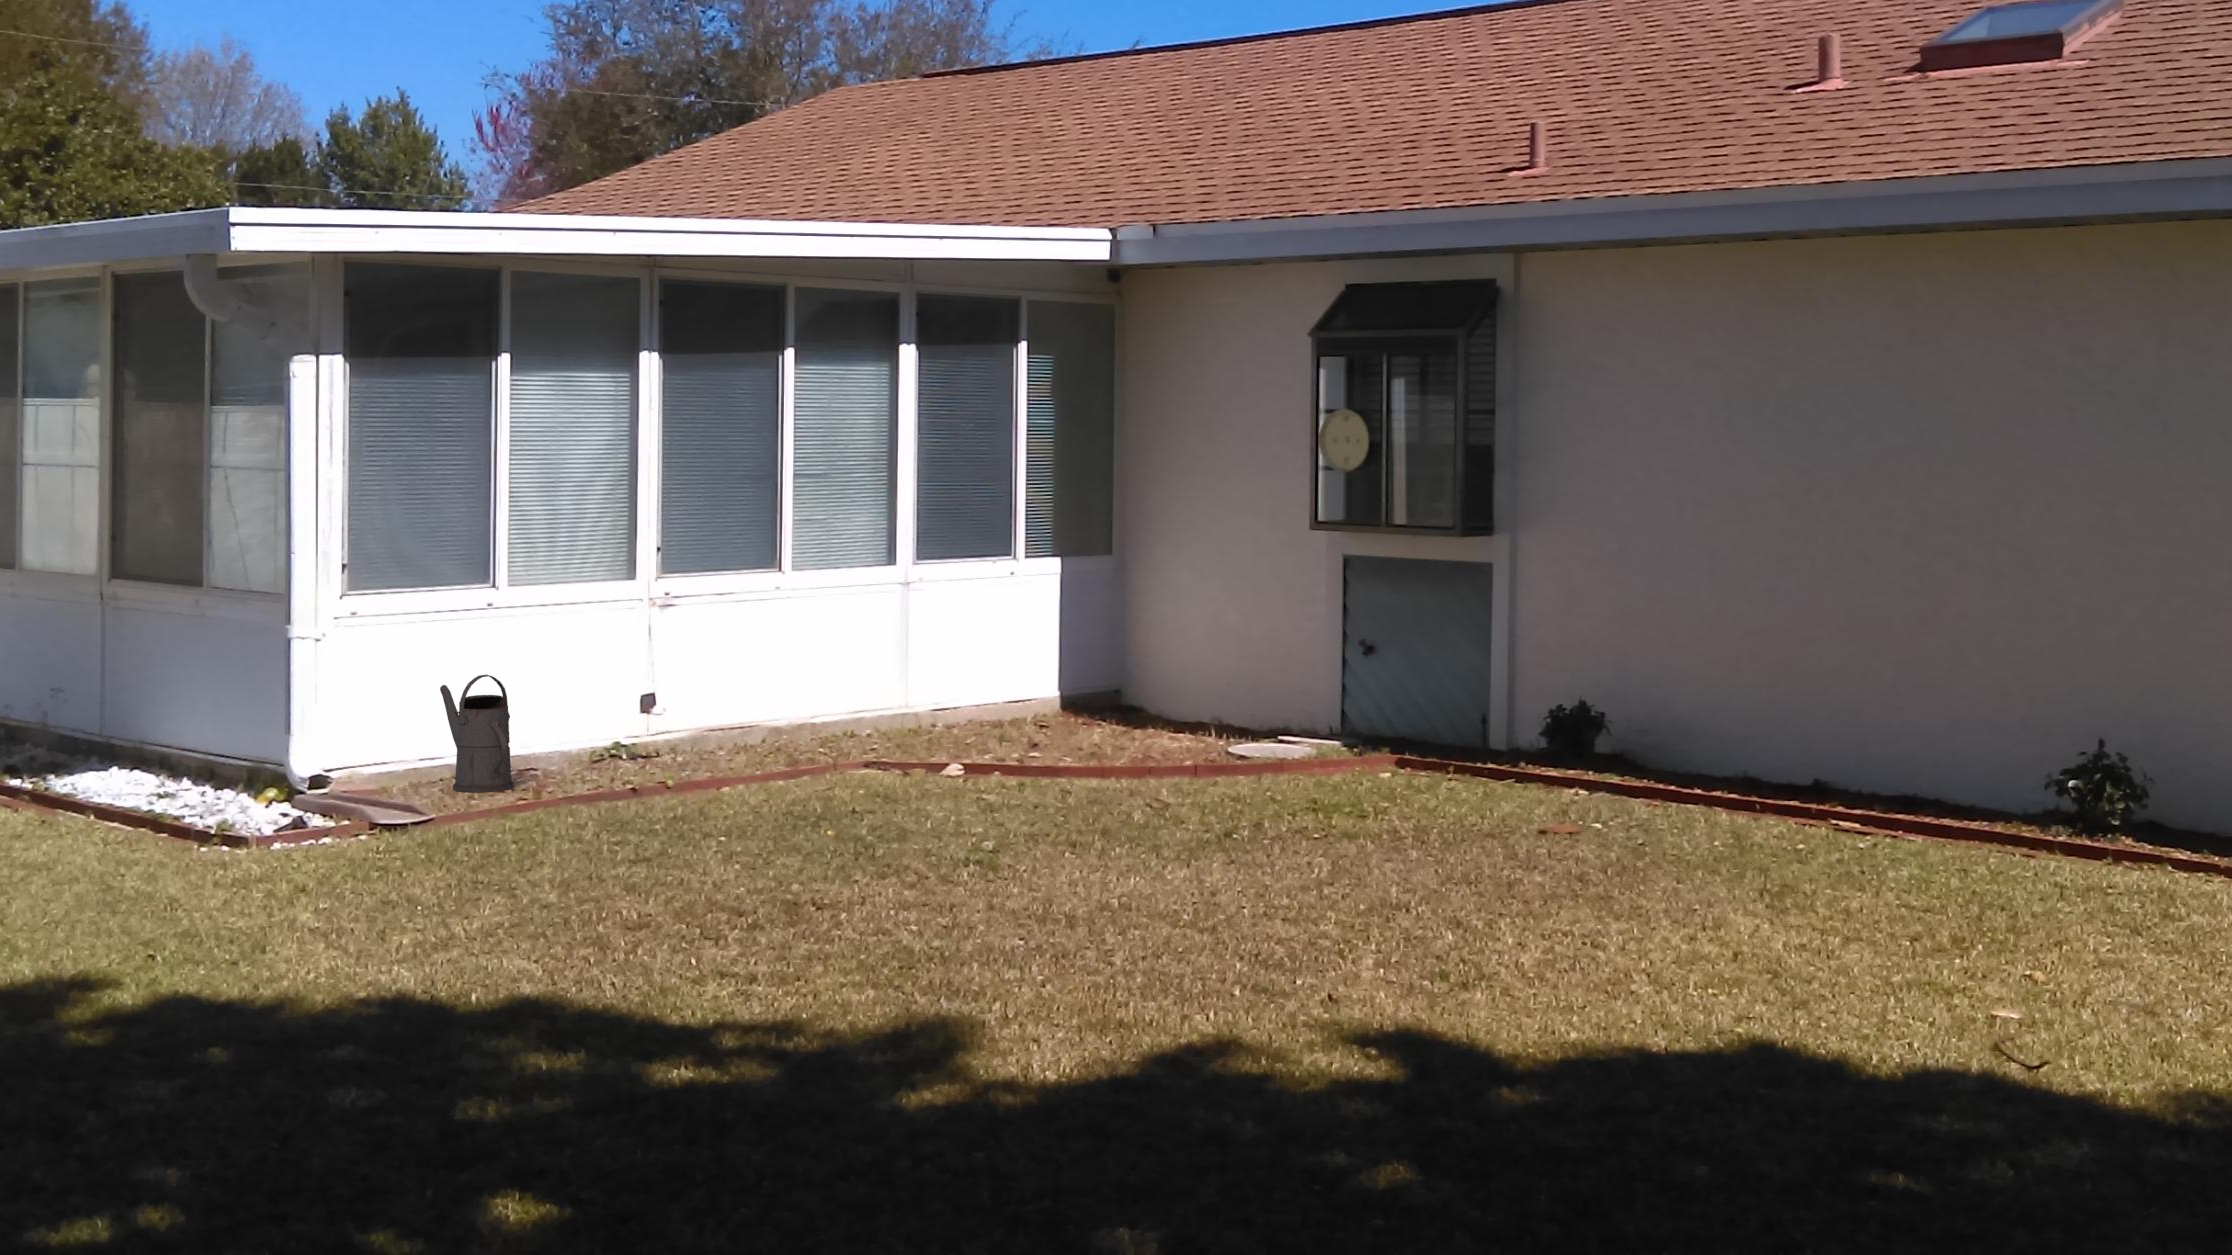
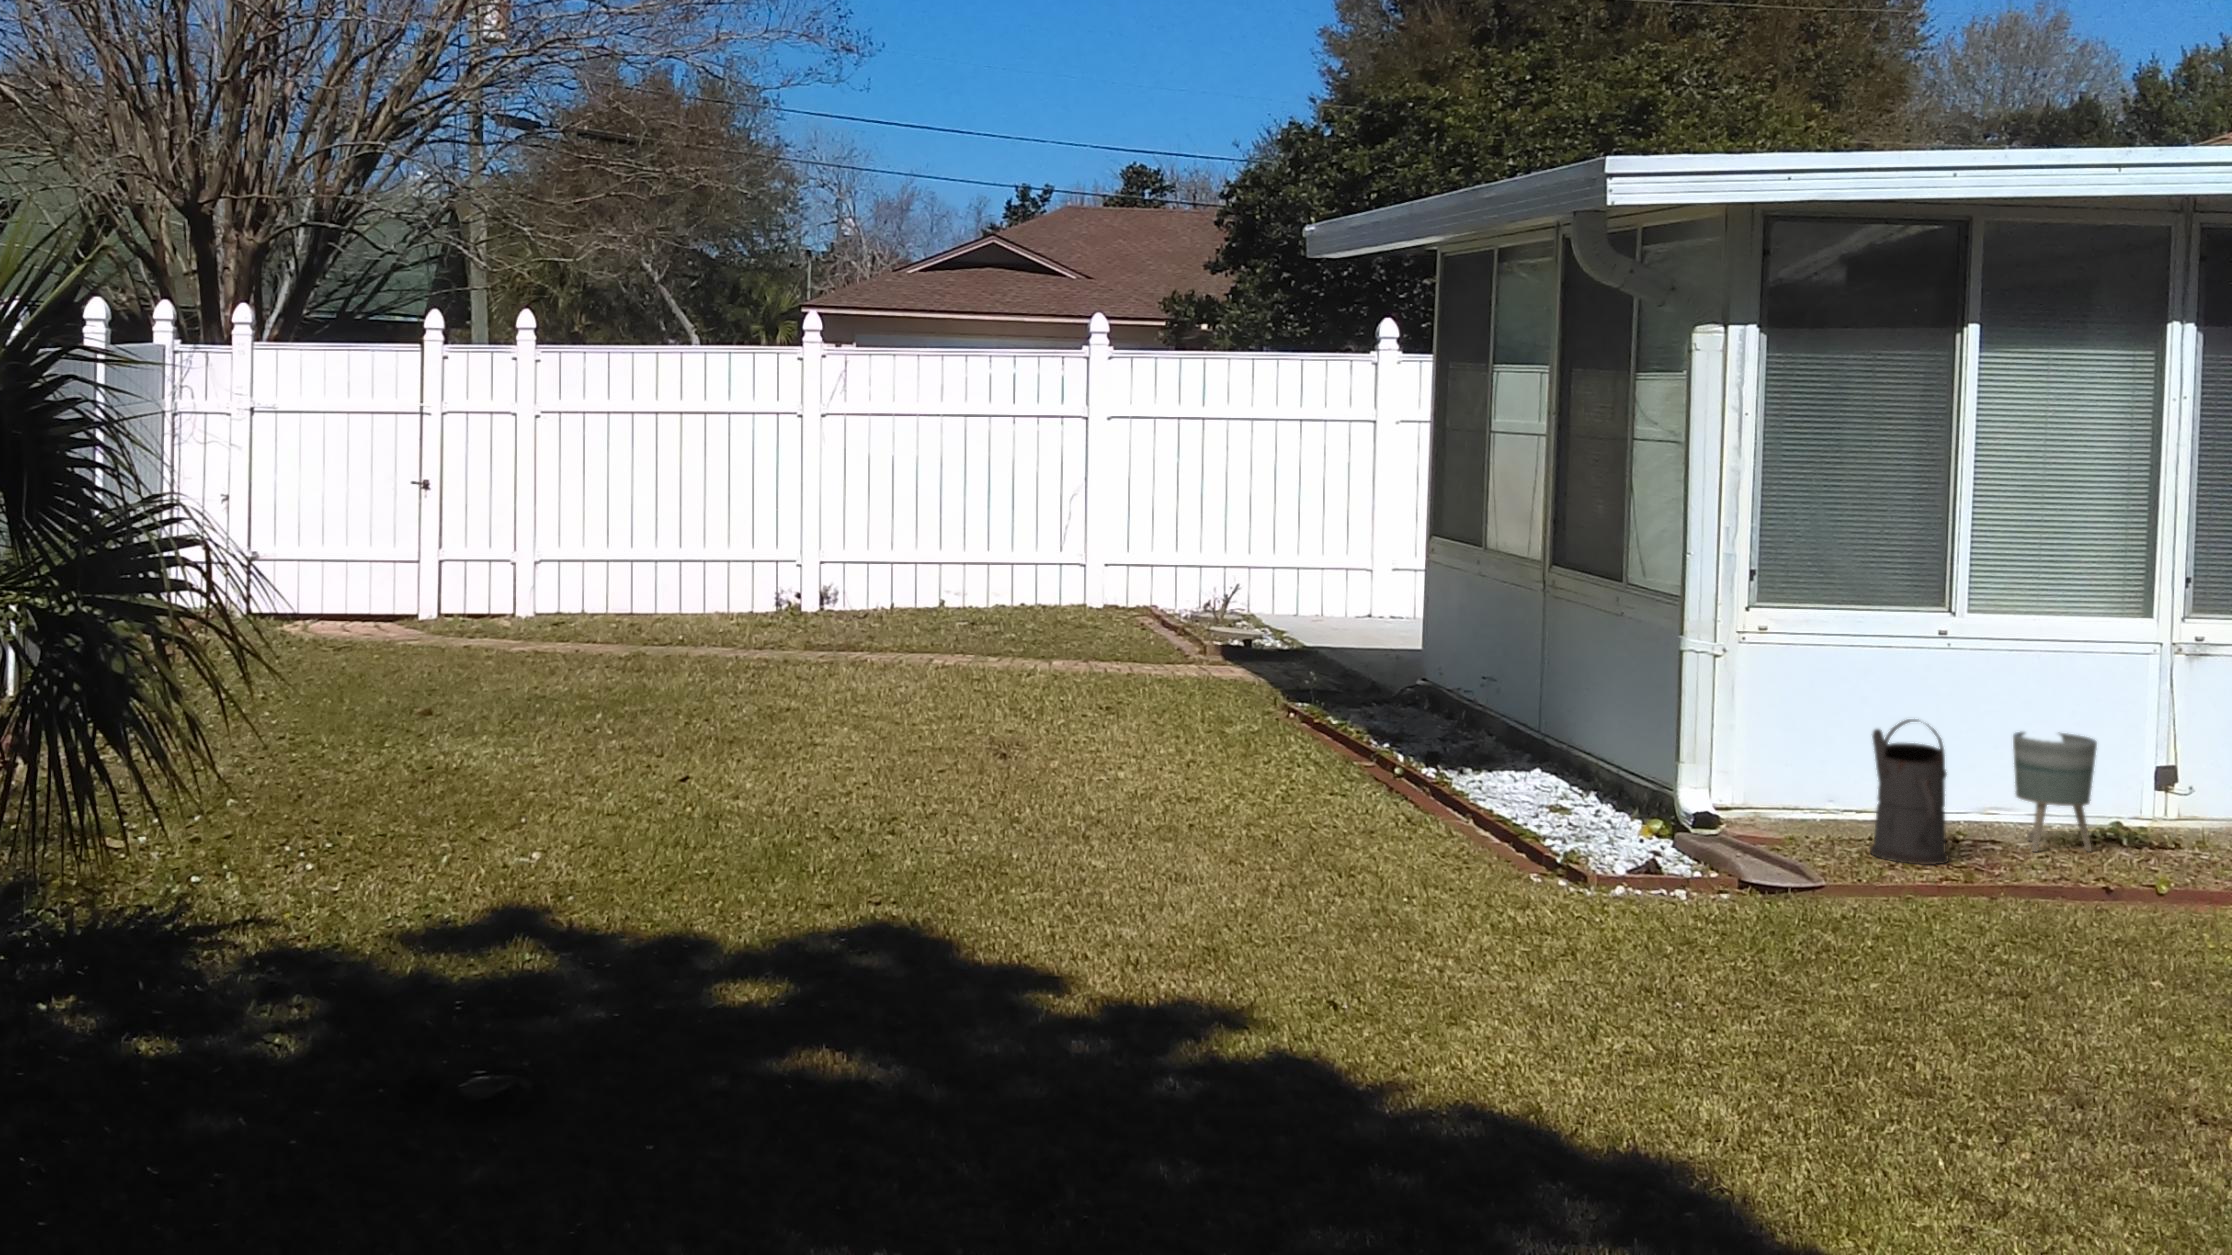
planter: none [545,676,605,772] -> present [2013,732,2097,852]

